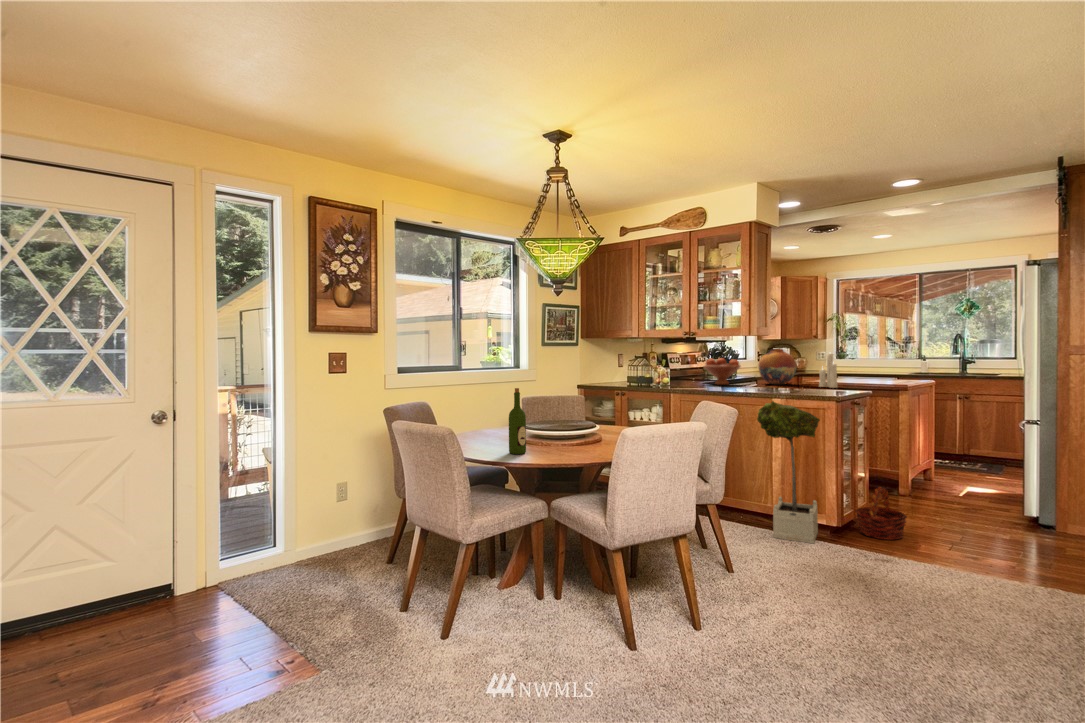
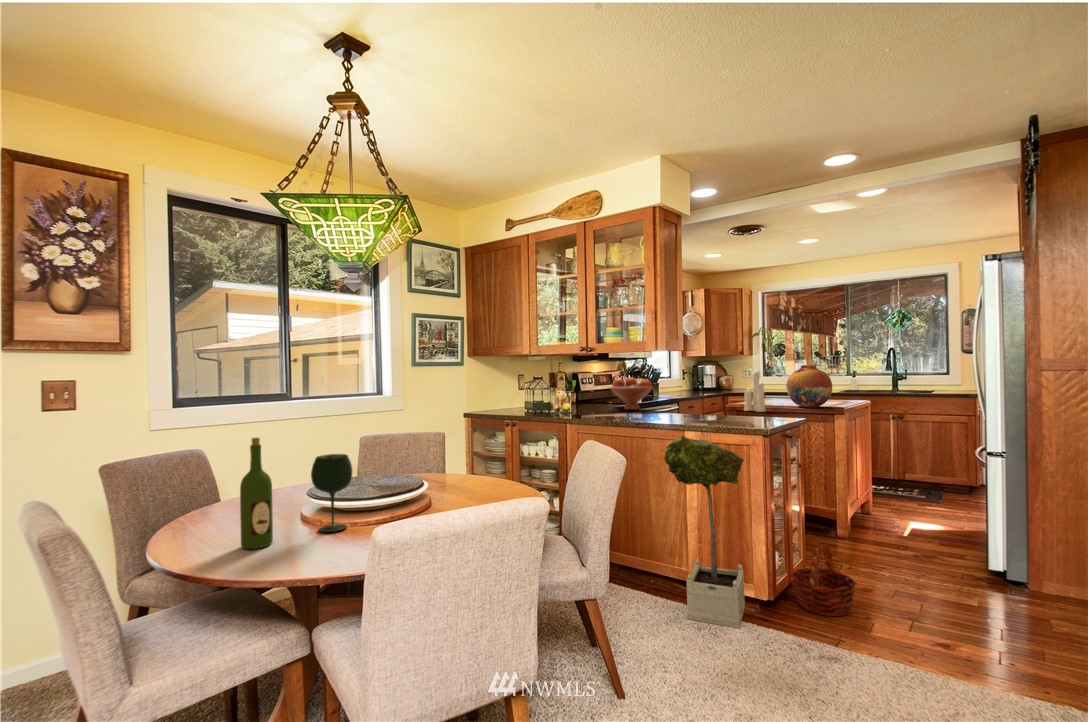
vase: present [759,349,796,384] -> present [786,365,832,408]
wine glass: none [542,401,567,448] -> present [311,454,352,532]

